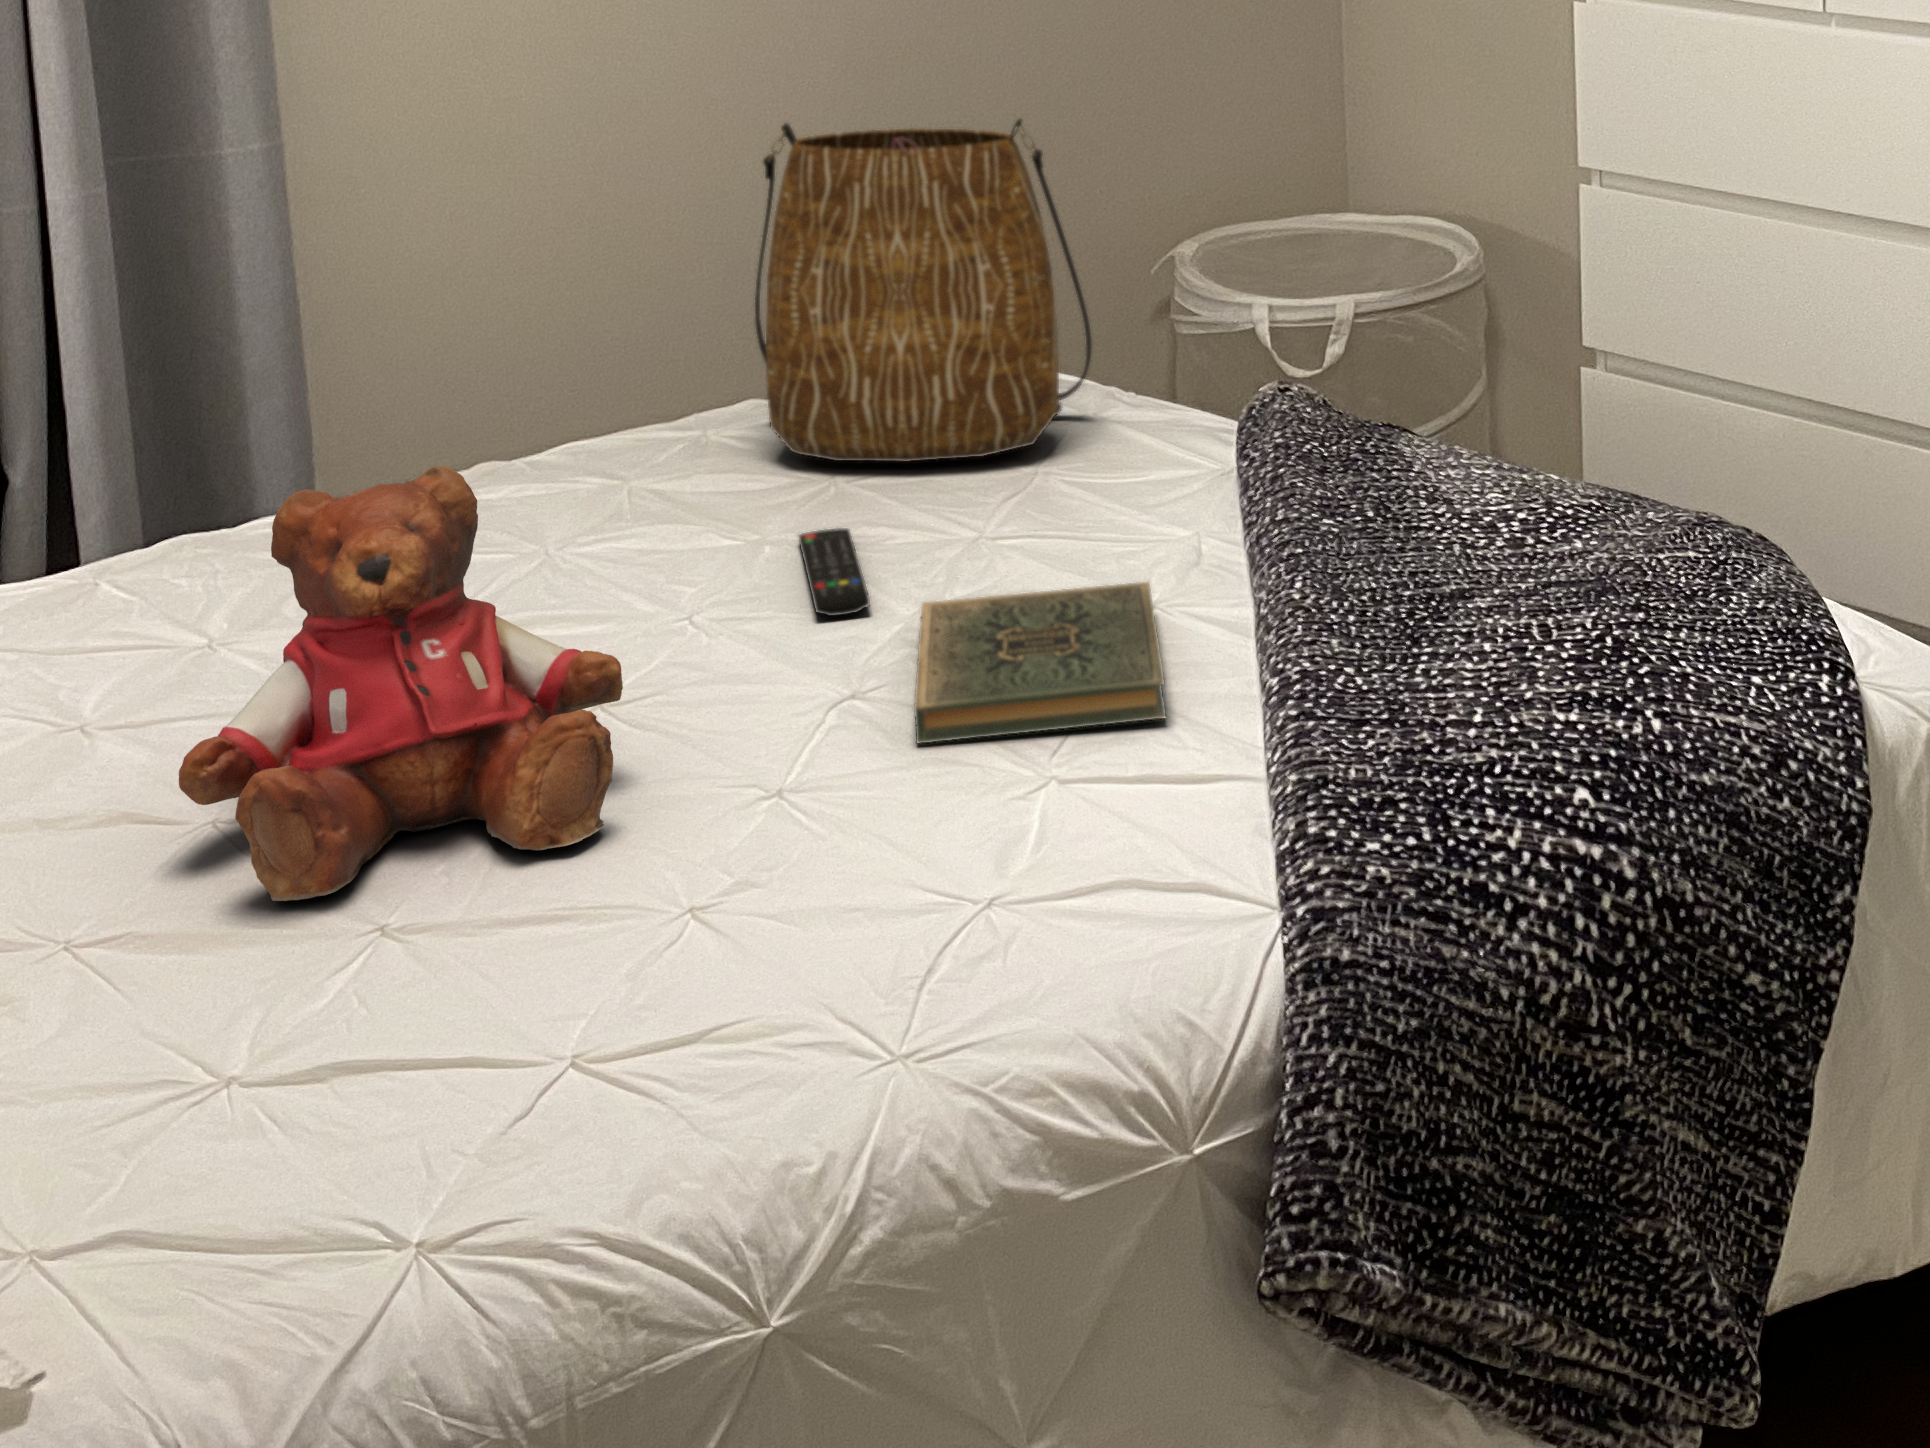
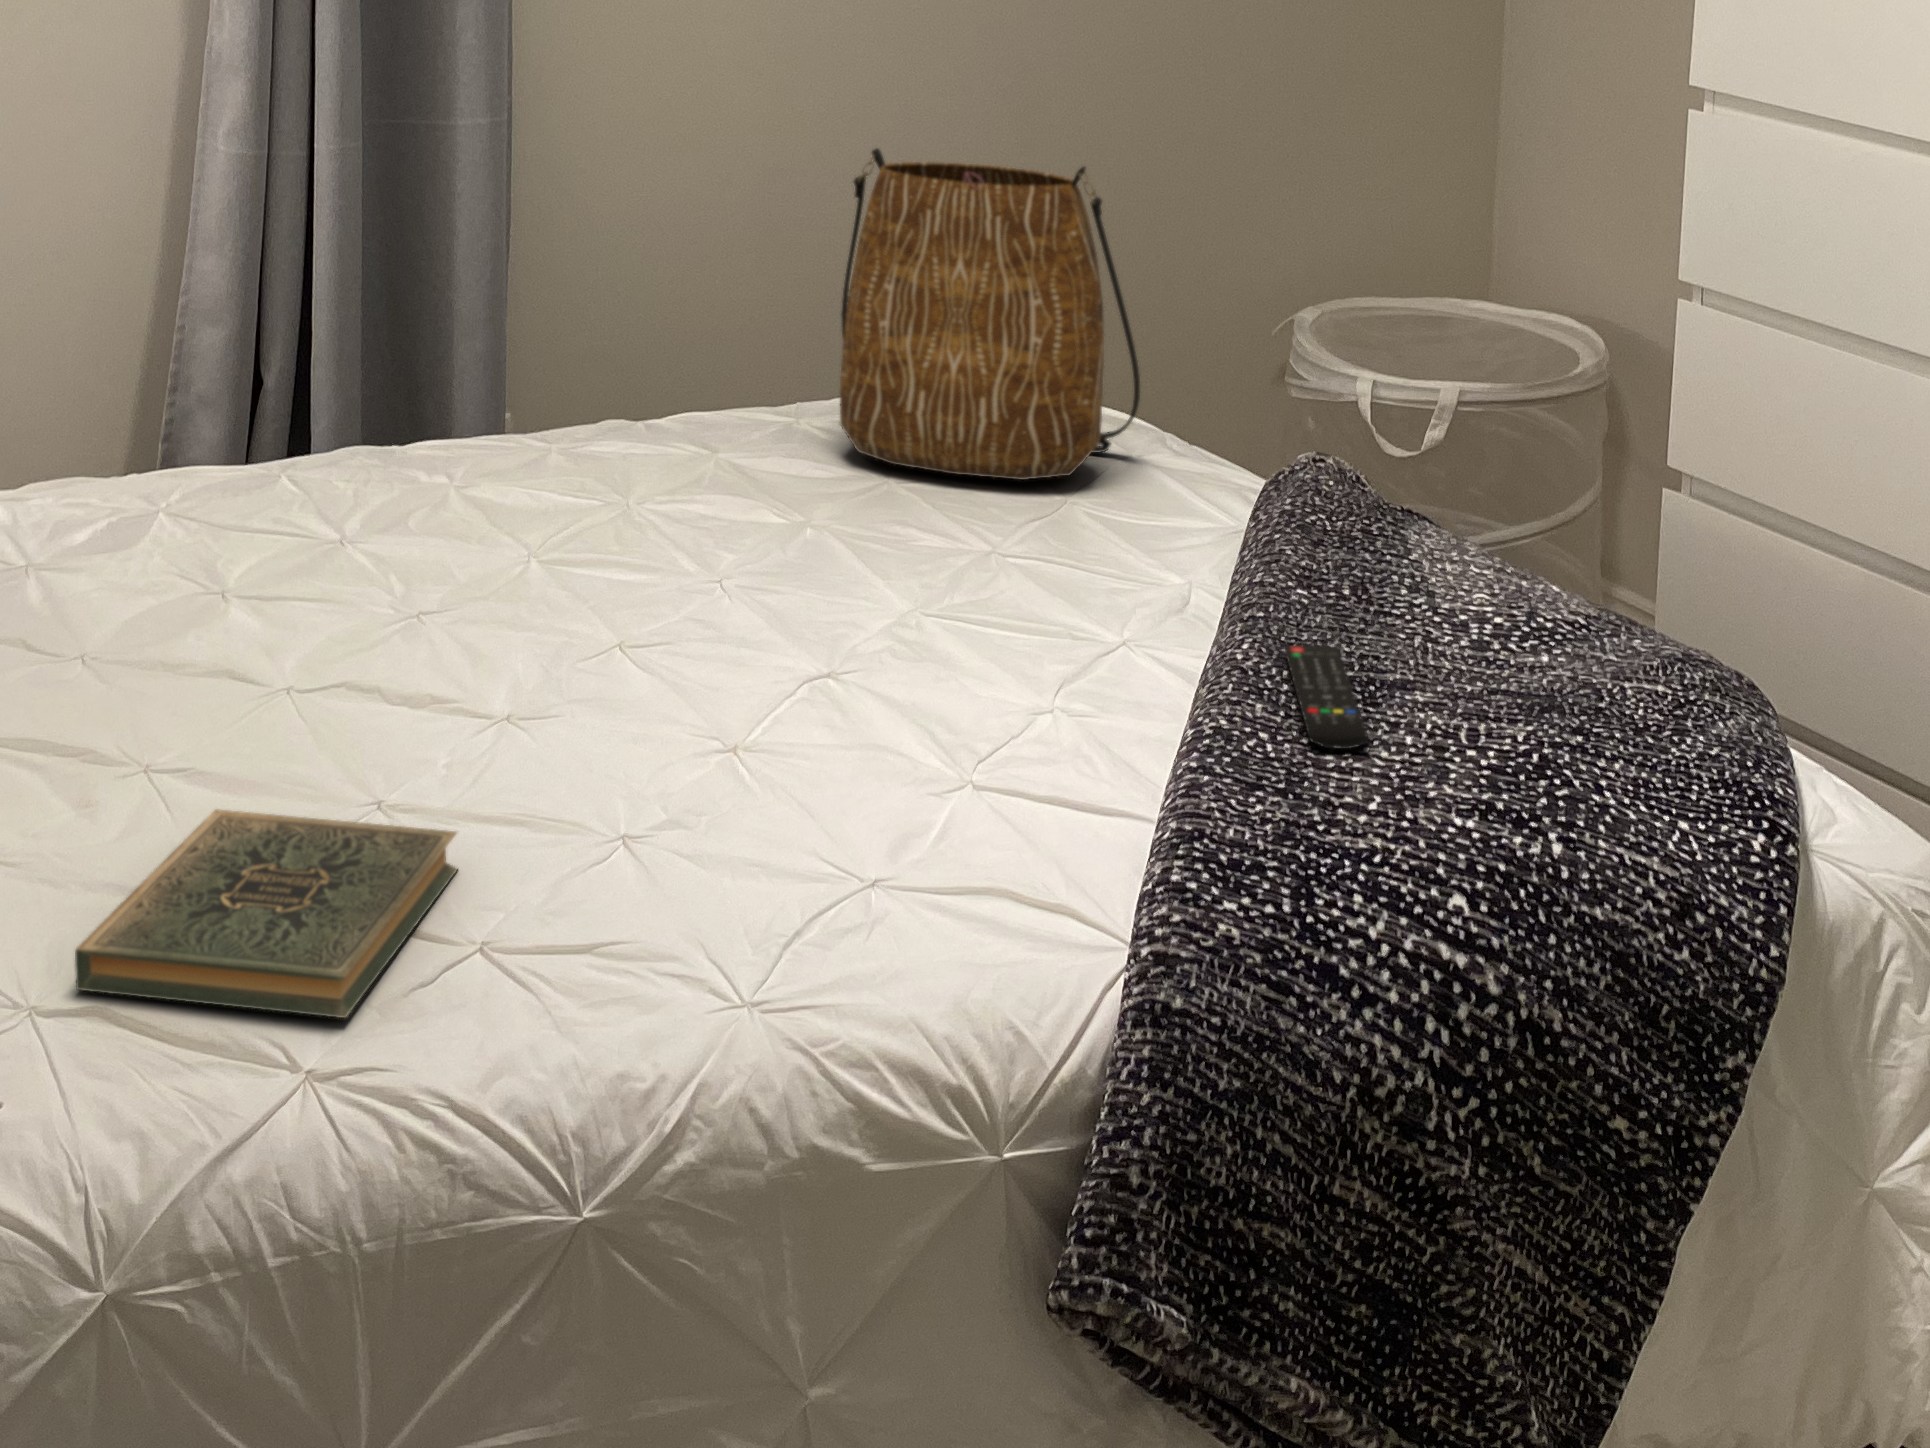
teddy bear: present [179,466,623,901] -> none [253,412,616,764]
remote control: present [799,528,870,616] -> present [1285,644,1368,749]
book: present [914,582,1166,743] -> present [75,810,457,1018]

